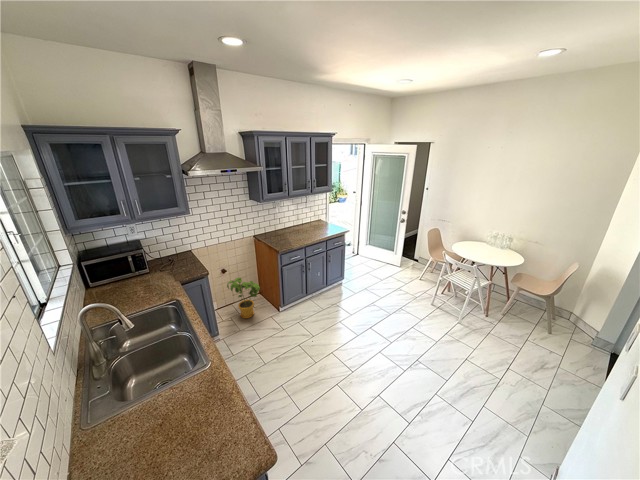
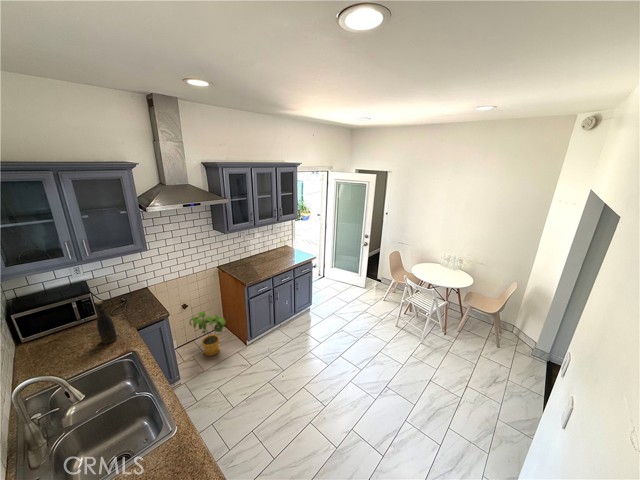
bottle: none [145,254,164,293] -> present [95,301,117,344]

